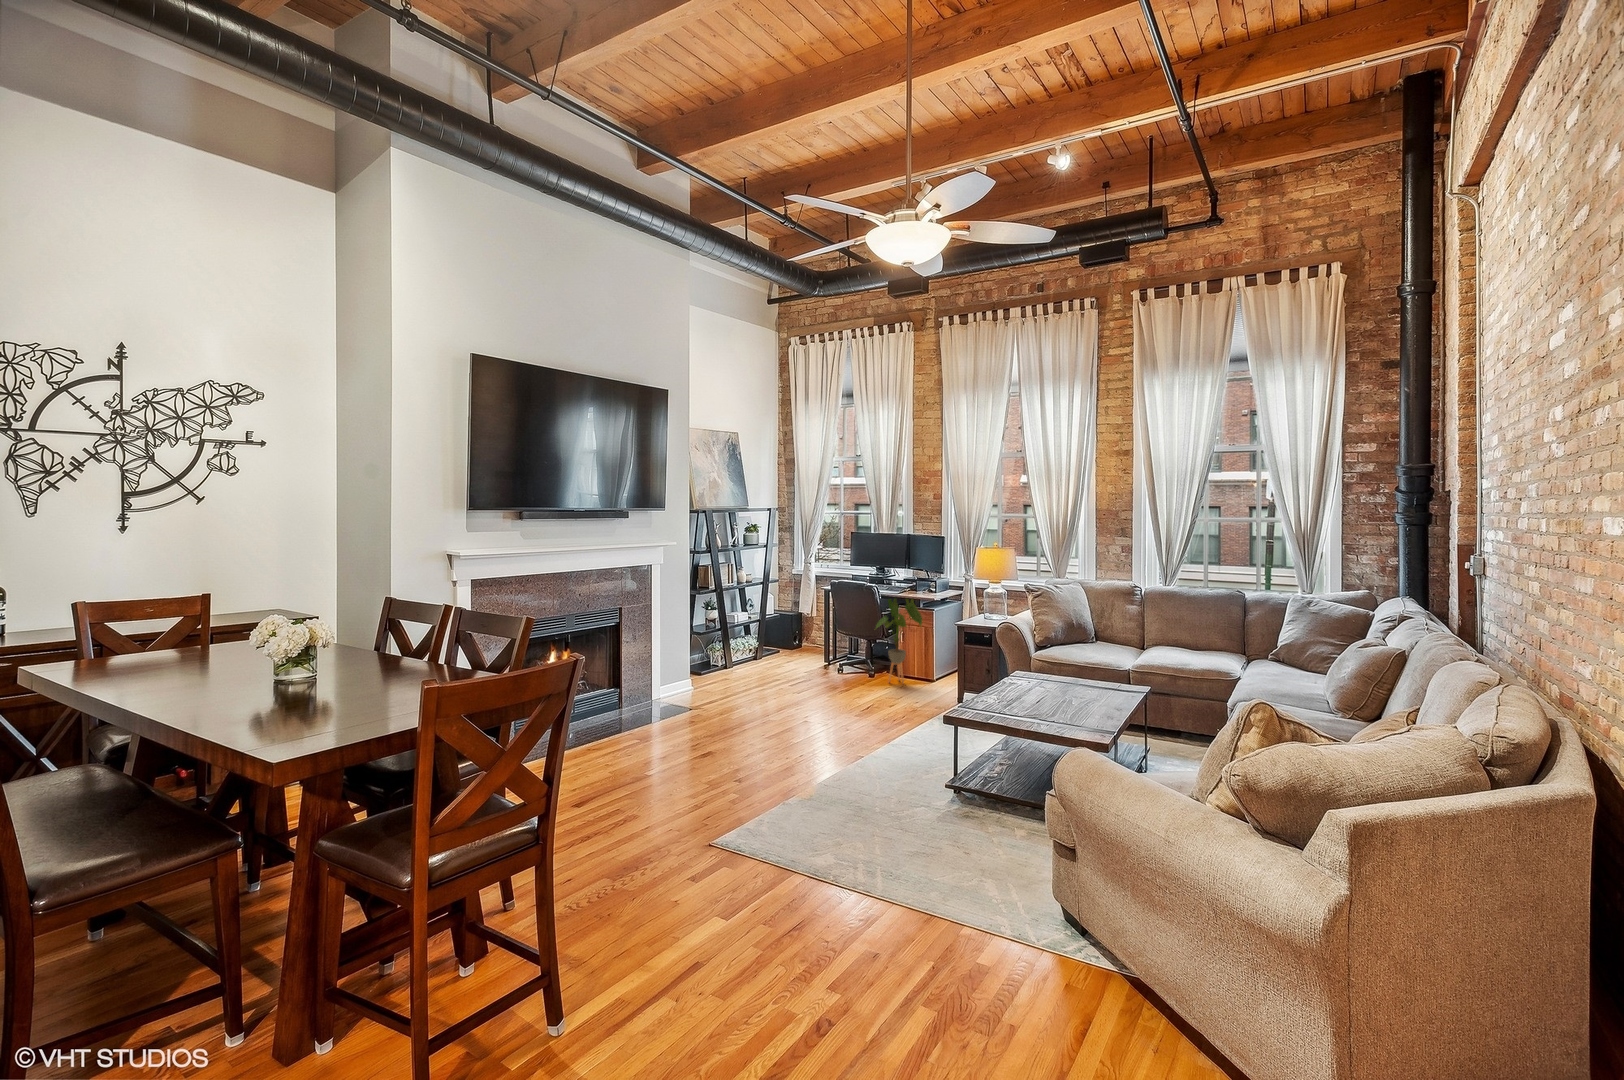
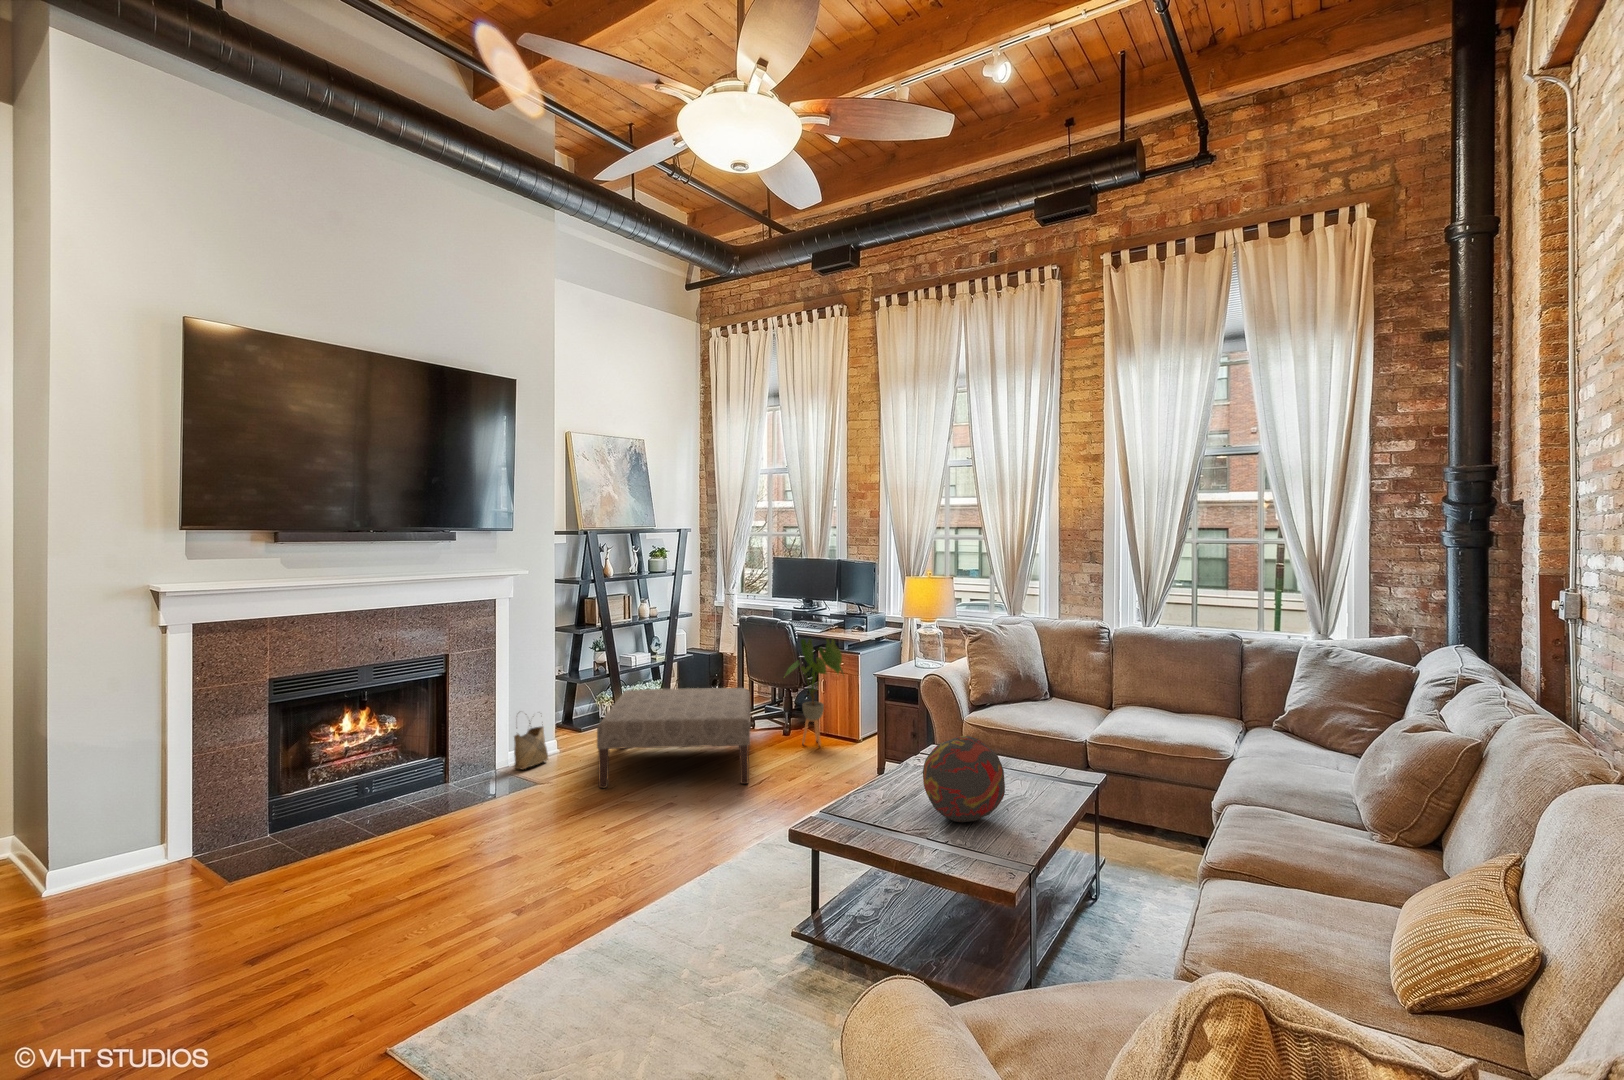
ottoman: none [745,638,862,712] -> present [597,688,751,788]
decorative orb: none [1036,654,1093,711] -> present [923,736,1005,822]
woven basket: none [671,656,694,701] -> present [514,723,548,769]

